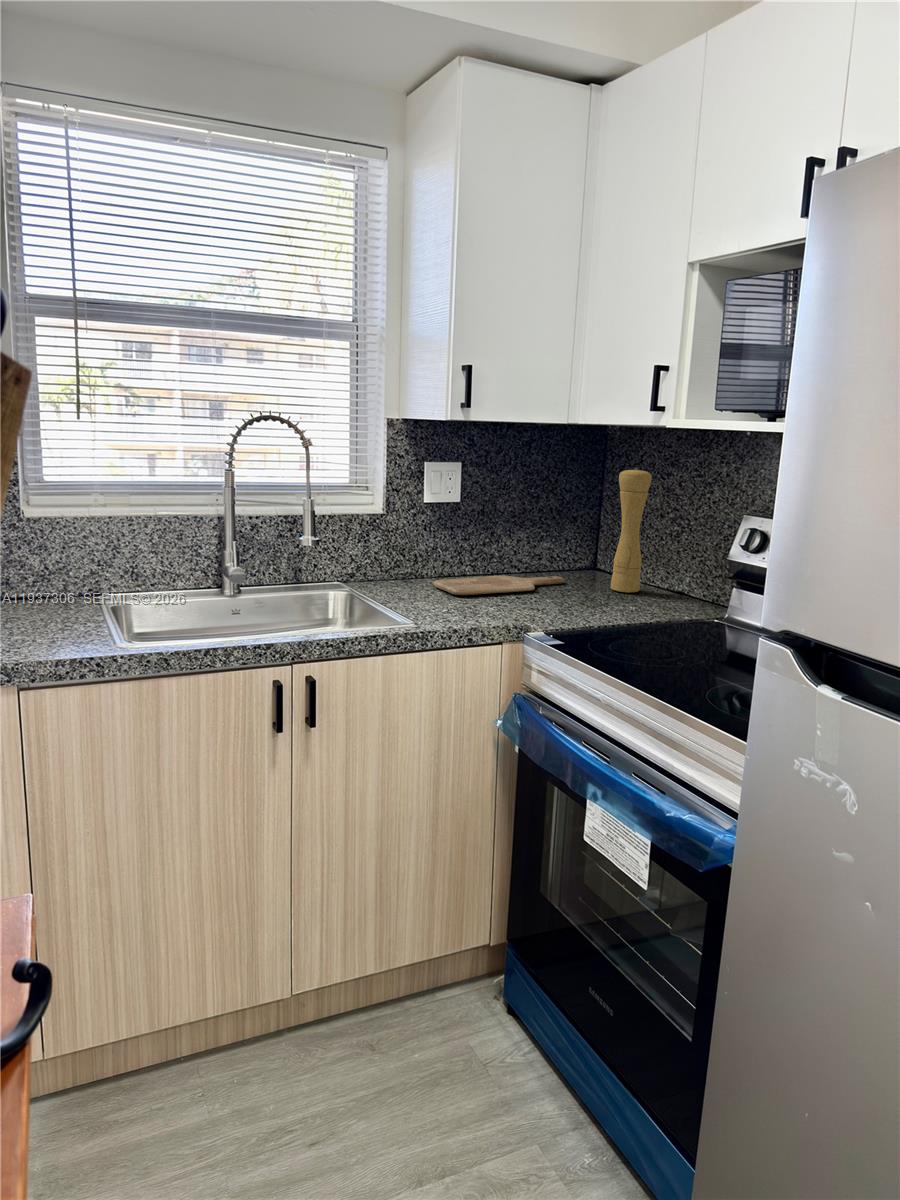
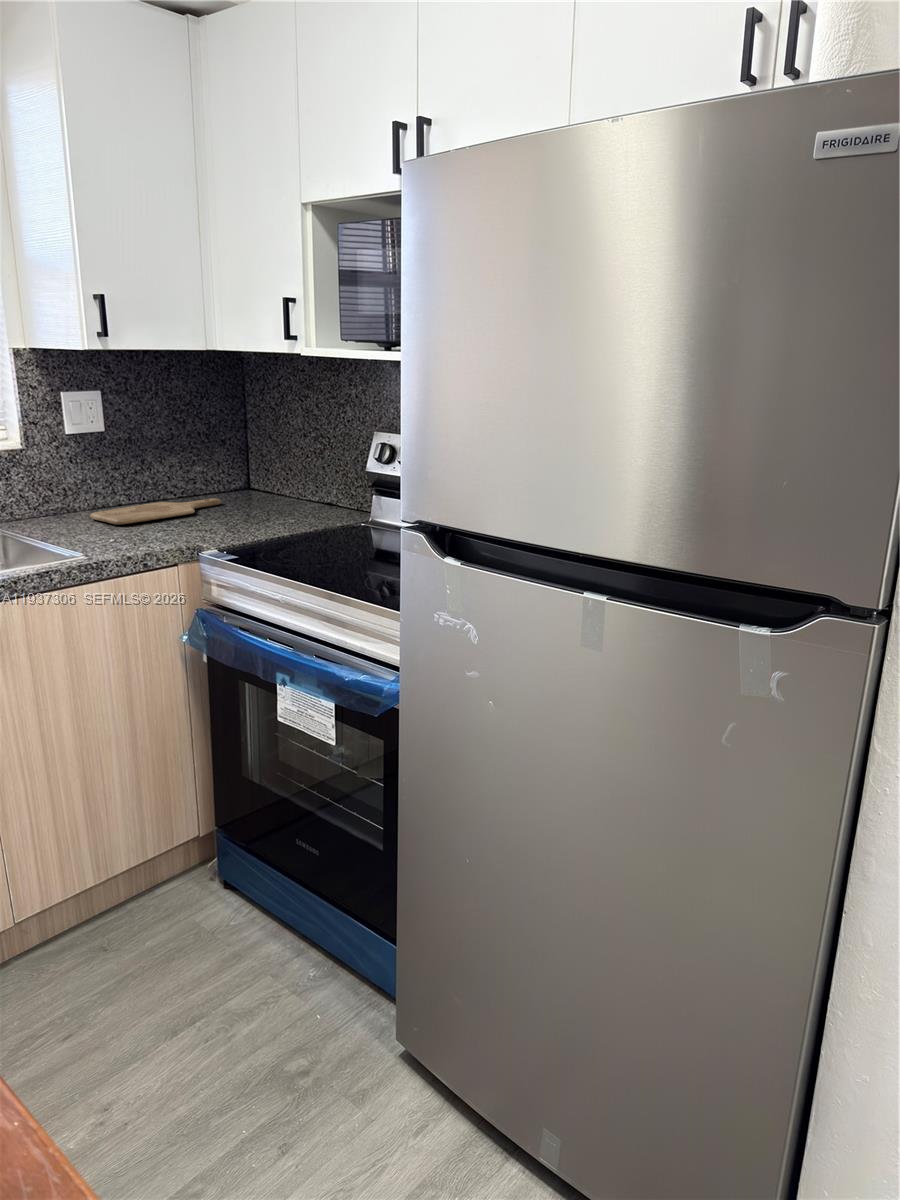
pepper mill: present [611,468,652,592] -> none [262,391,293,507]

